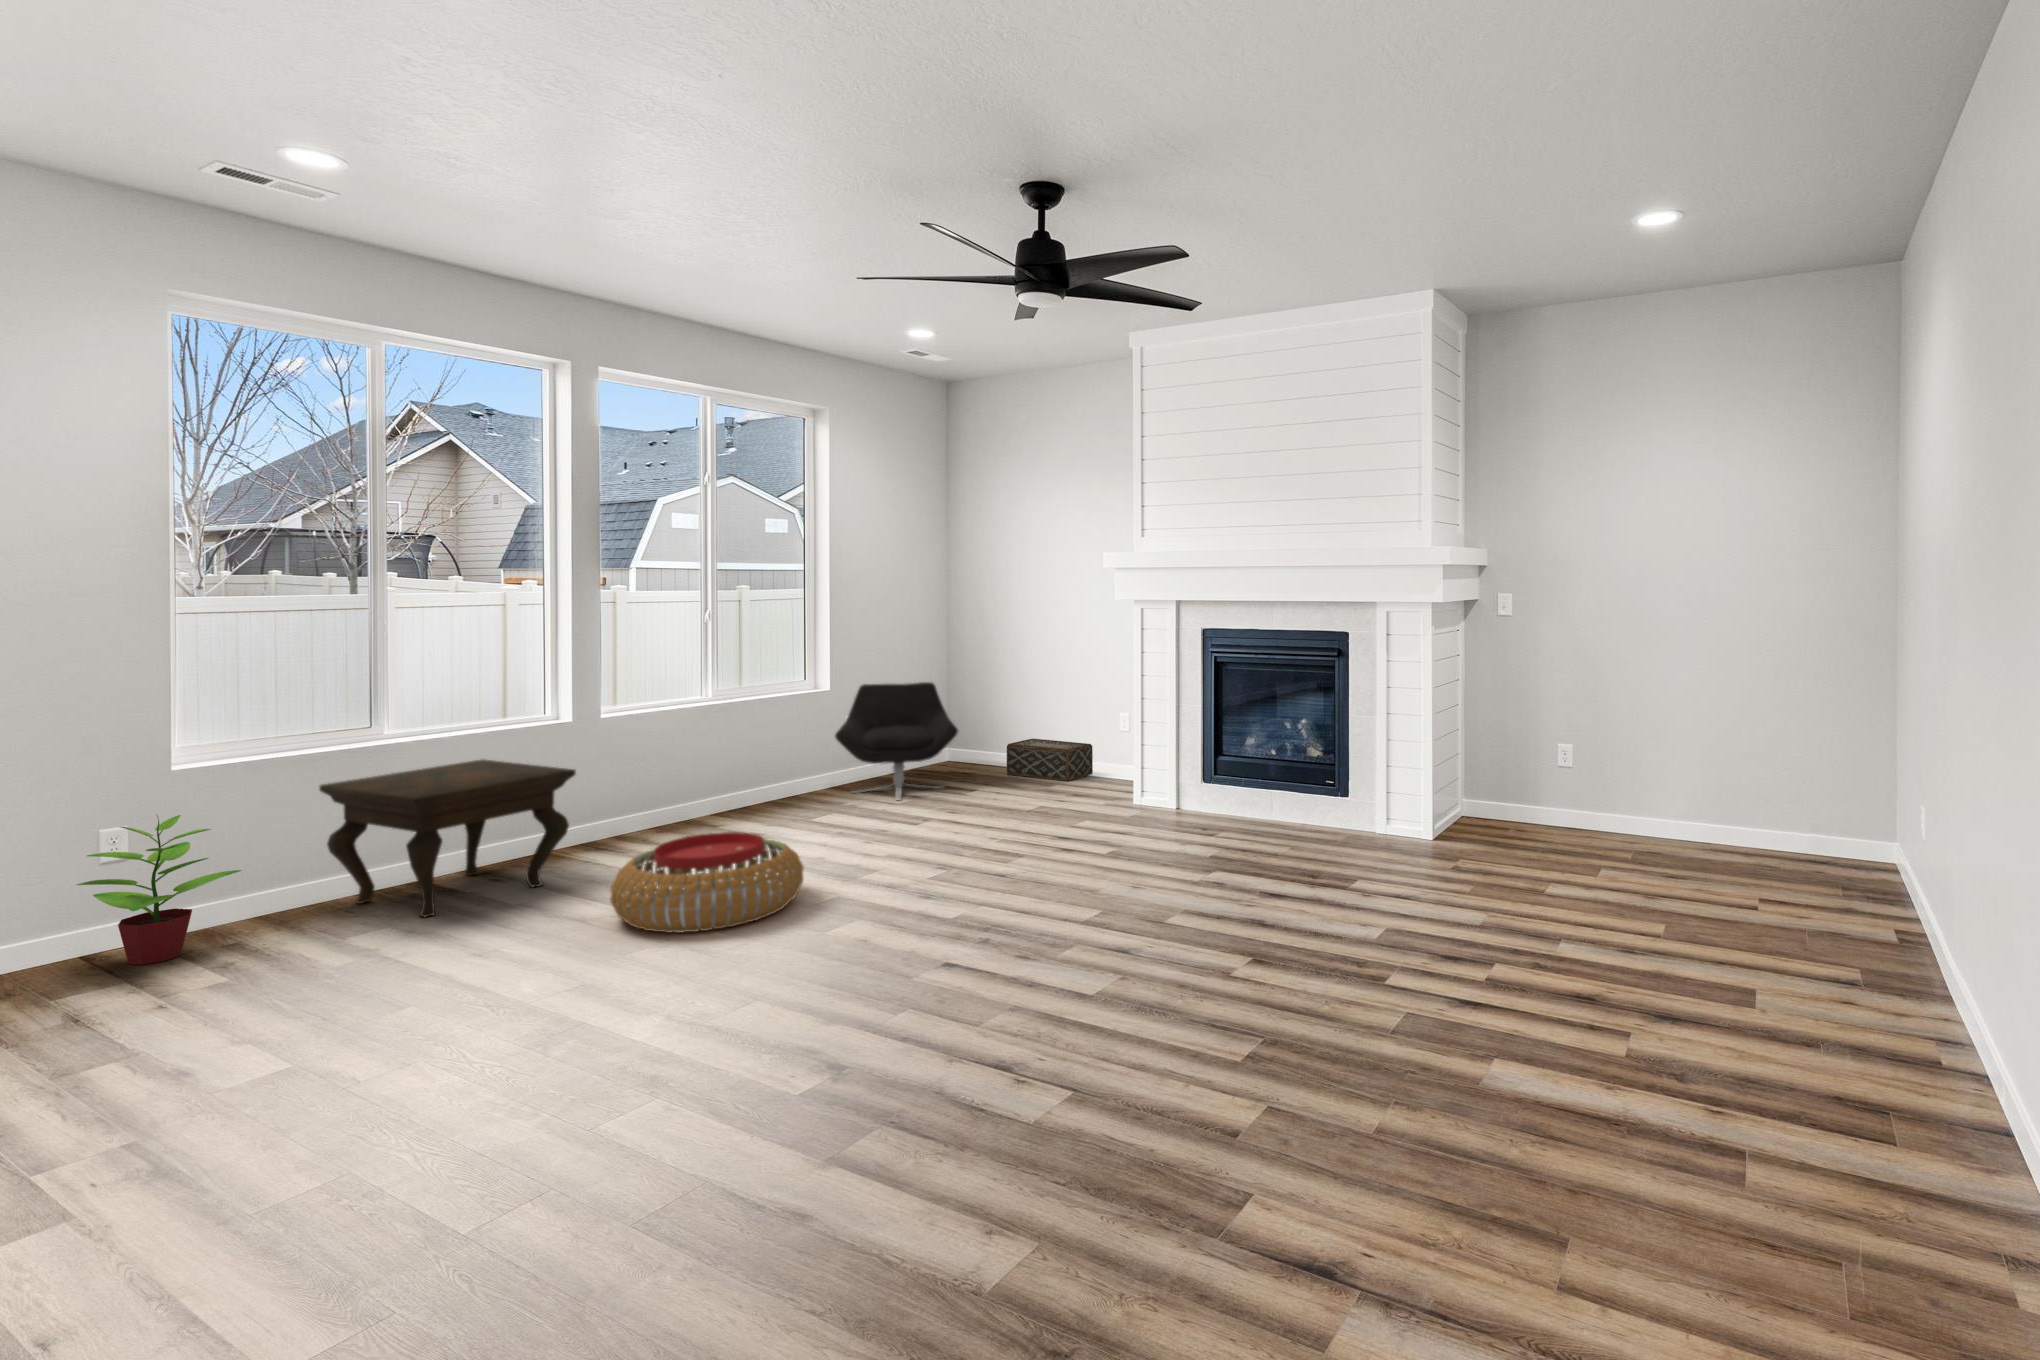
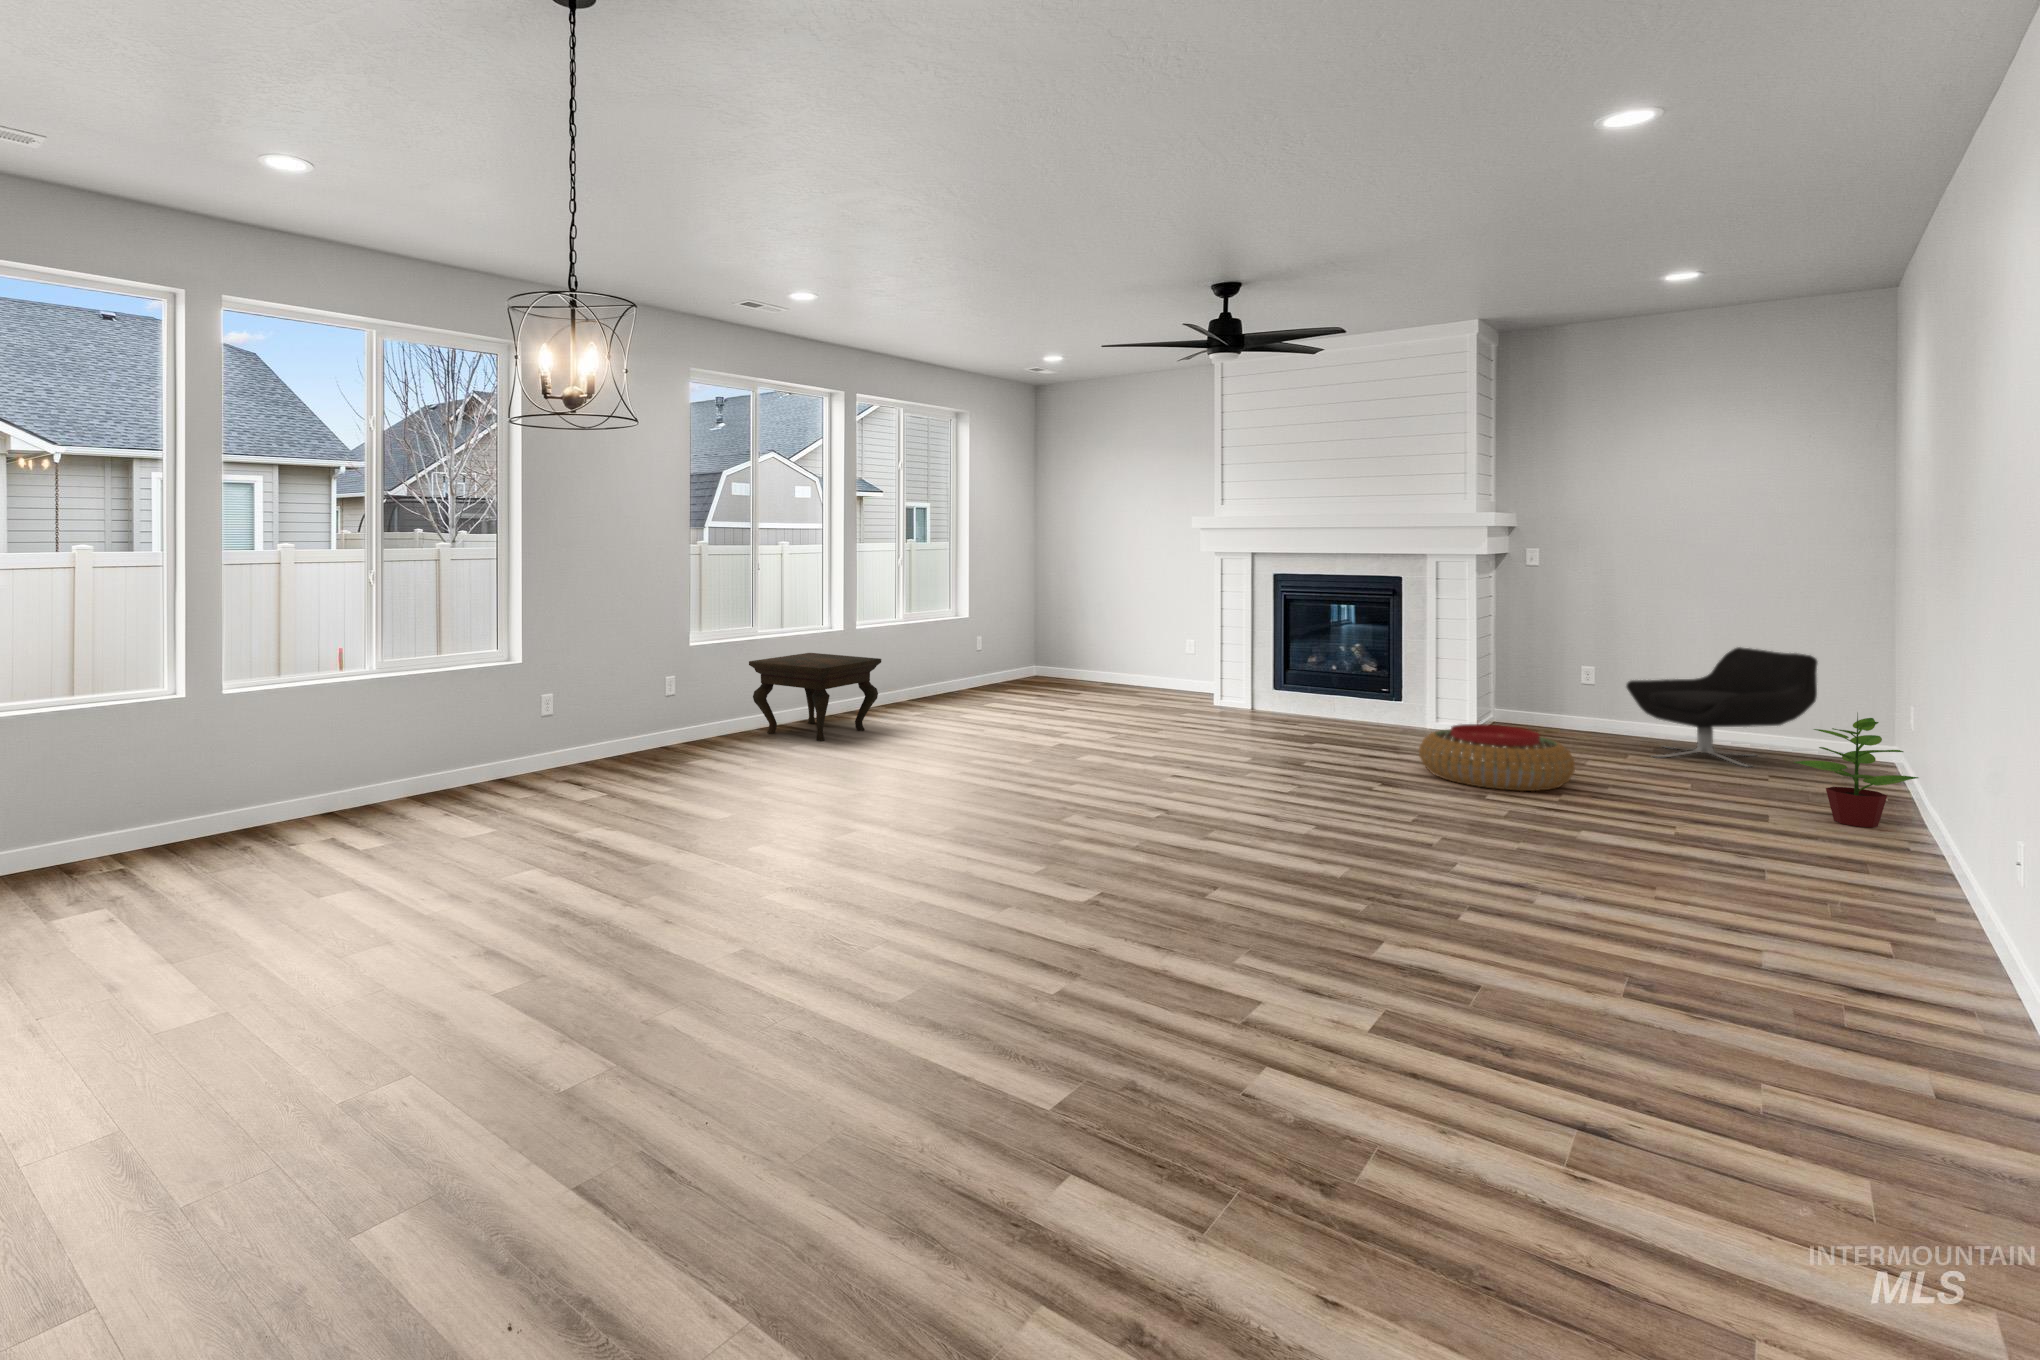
lounge chair: present [835,682,958,800] -> present [1626,647,1817,766]
woven basket: present [1007,739,1093,781] -> none [1096,660,1163,690]
potted plant: present [77,815,242,965] -> present [1794,713,1918,827]
pouf: present [610,832,804,933] -> present [1419,724,1575,791]

